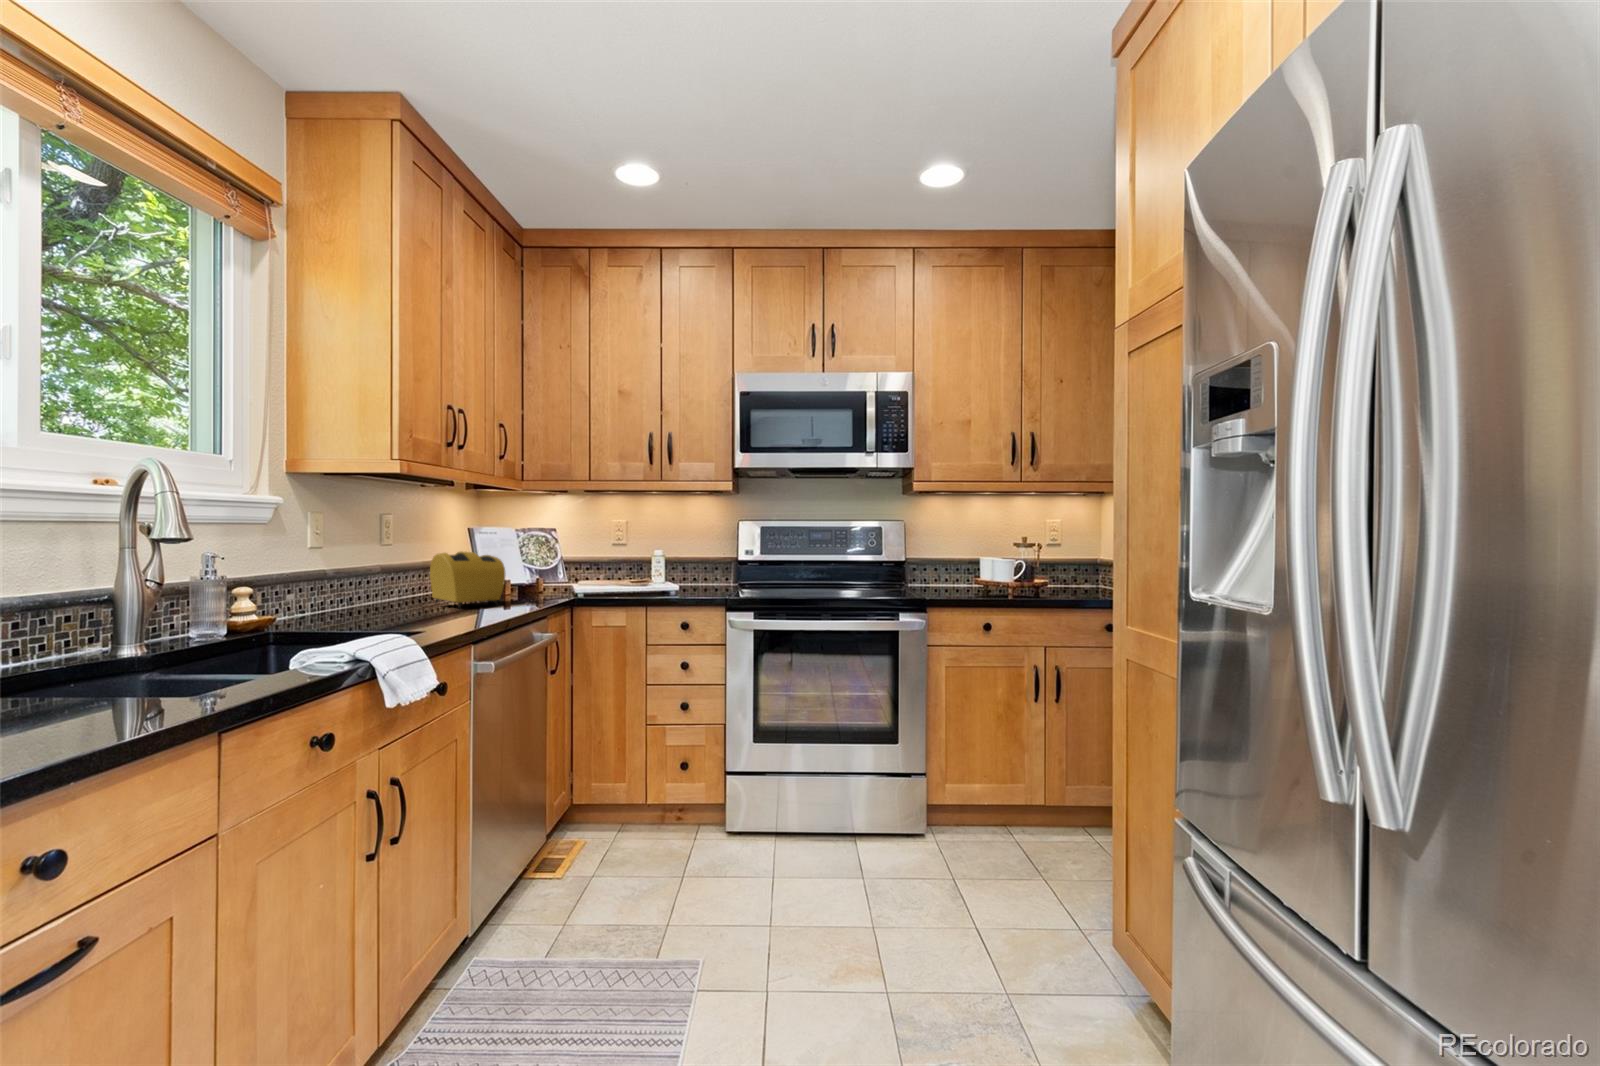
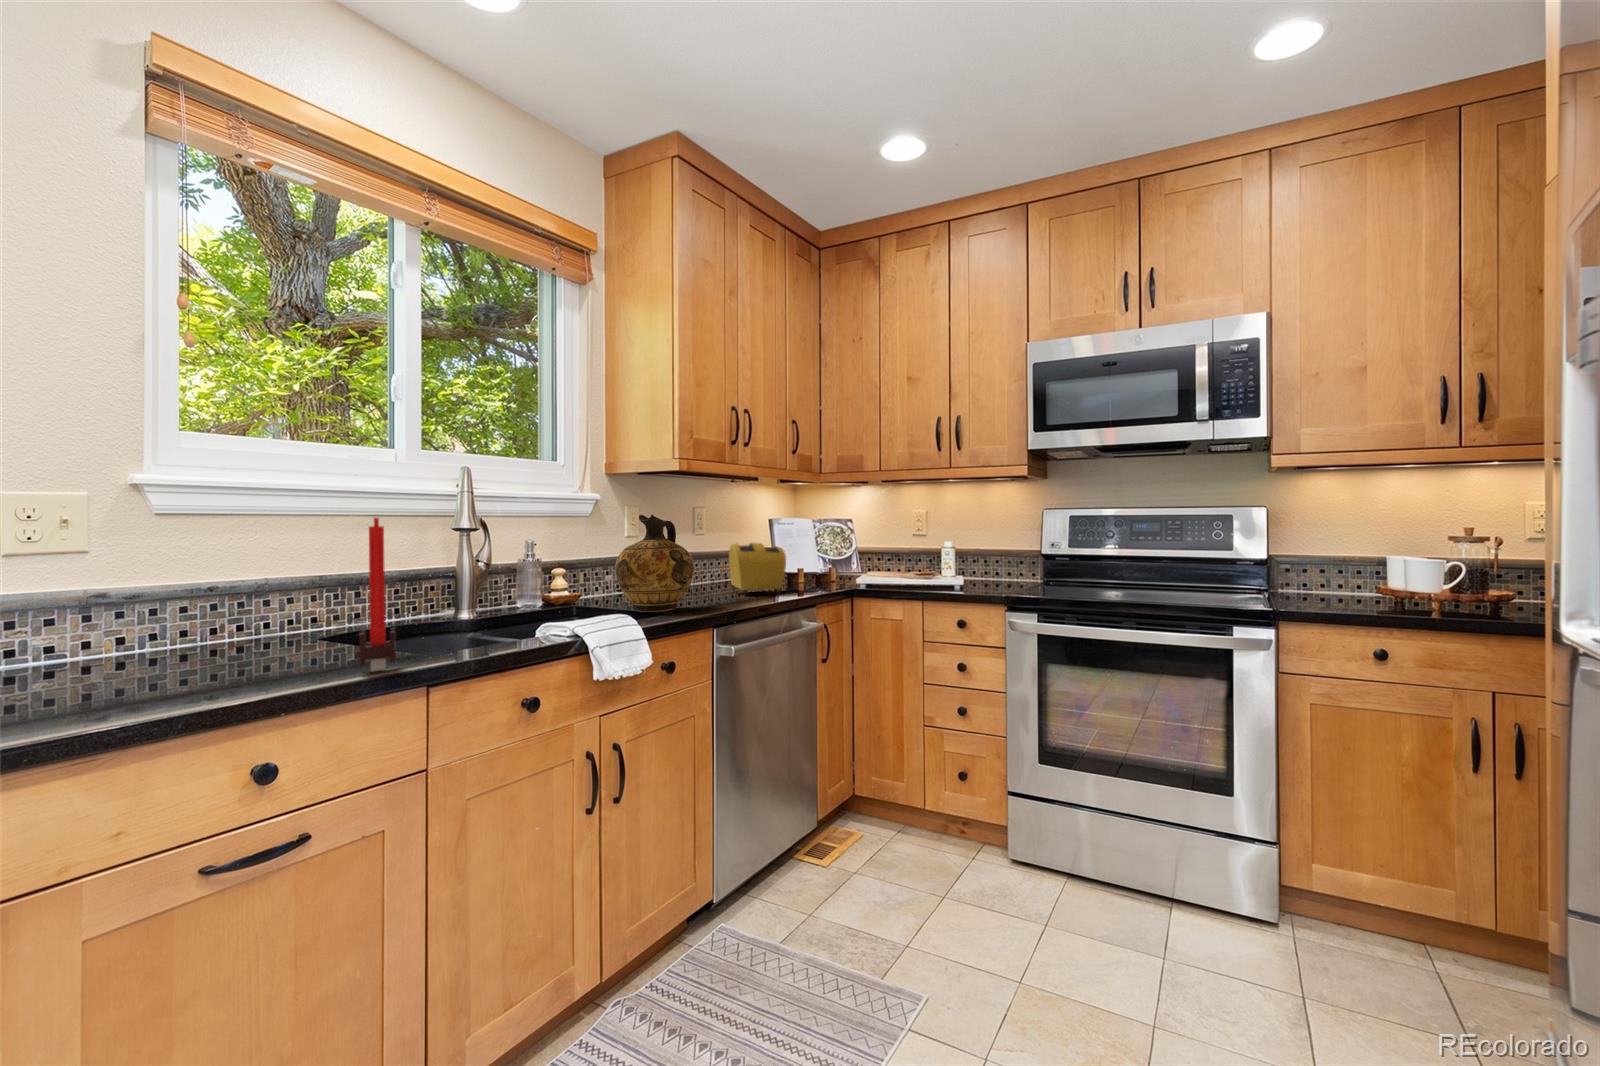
candle: none [110,521,172,714] -> present [359,518,396,671]
ceramic jug: none [328,521,427,630] -> present [615,515,694,612]

